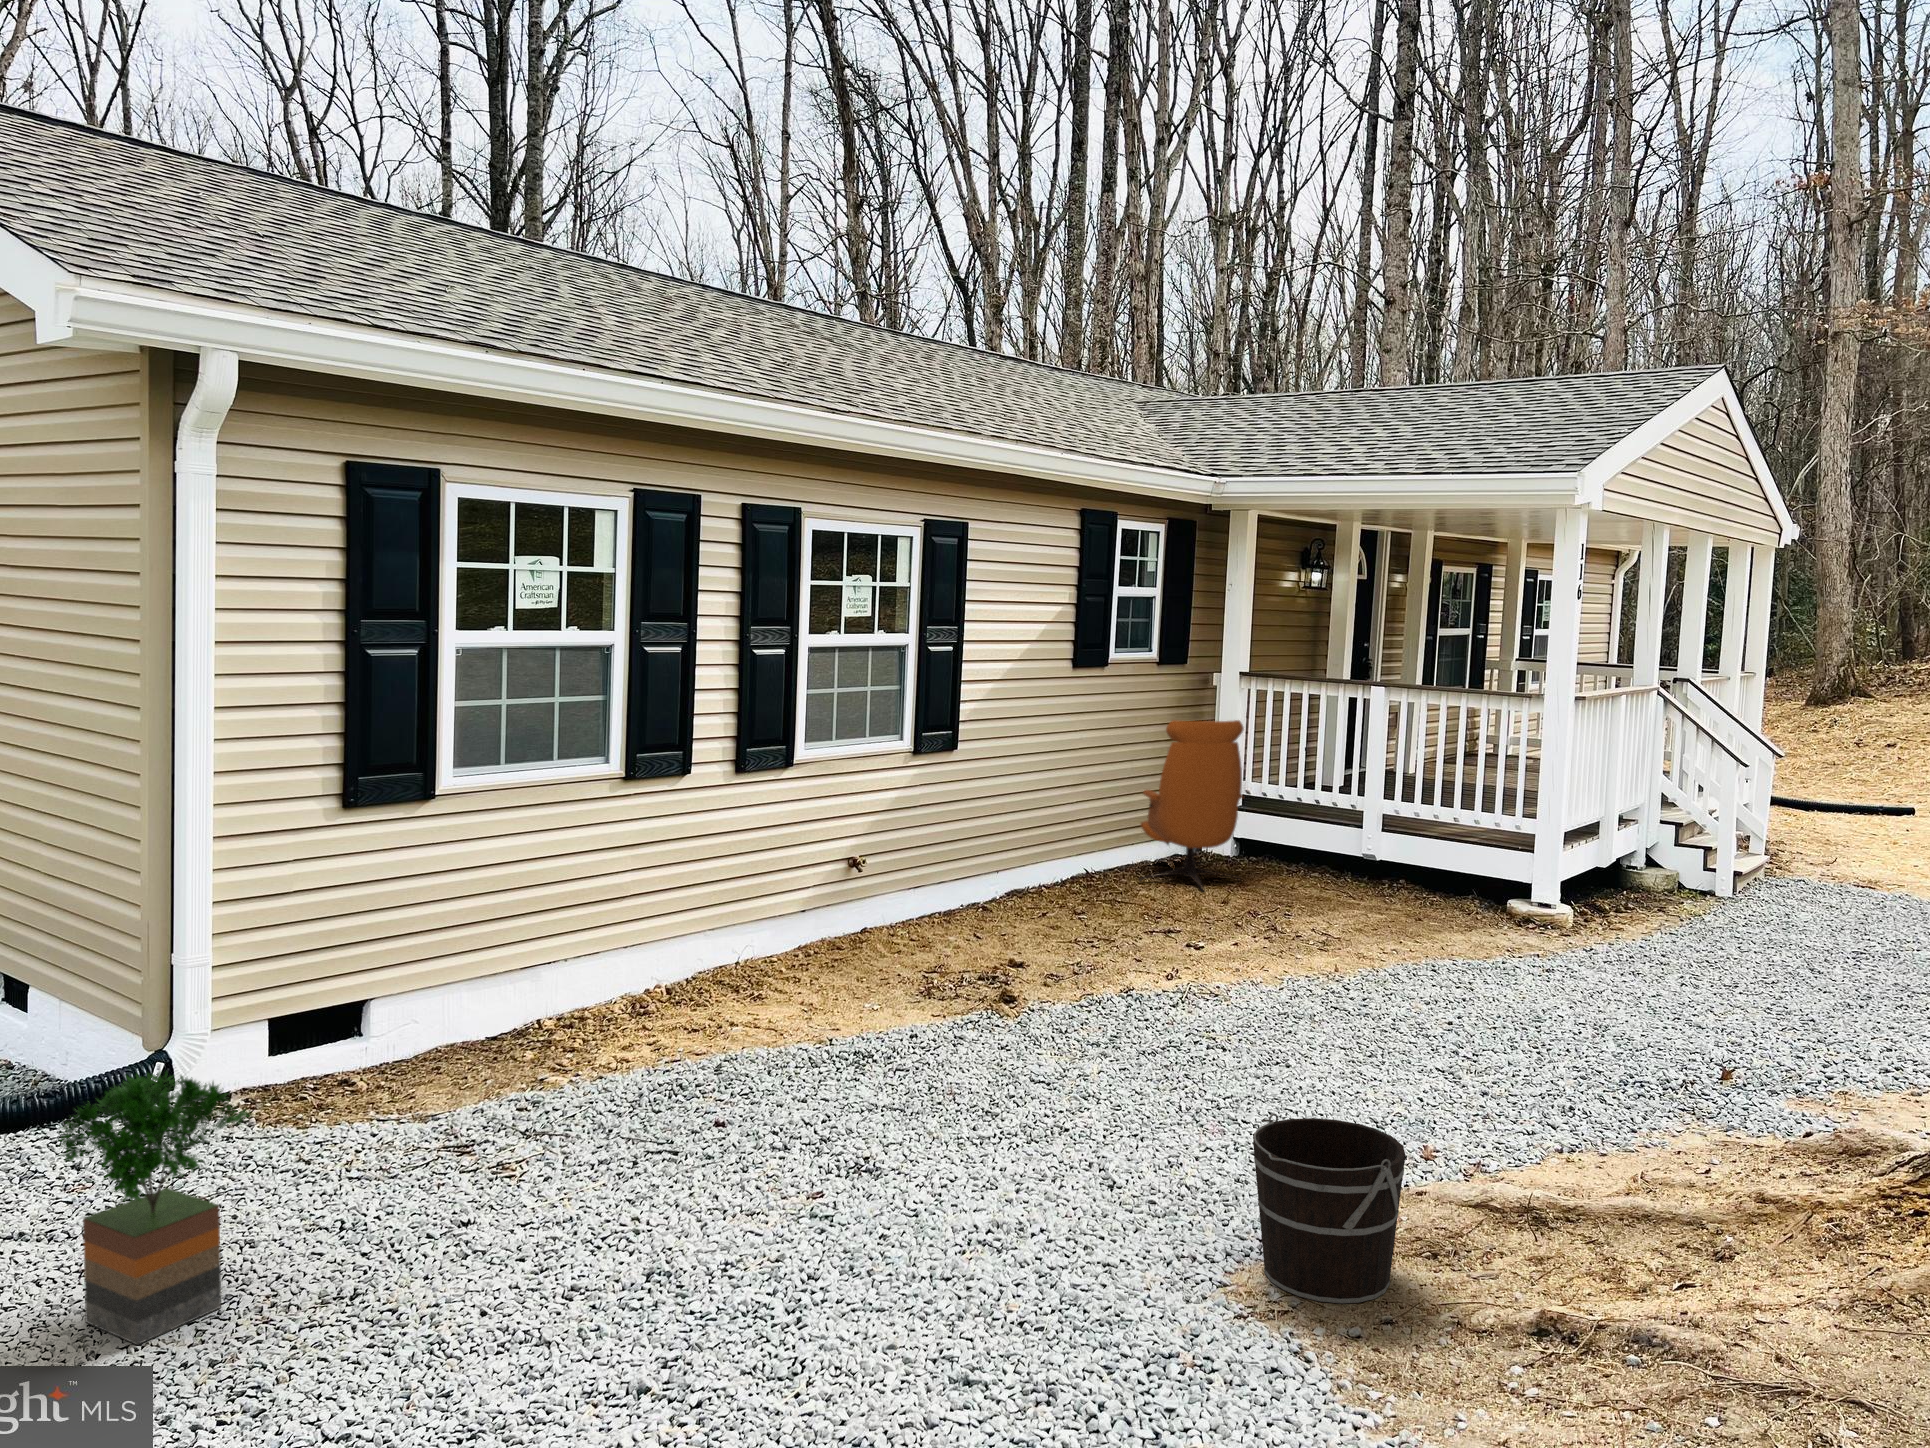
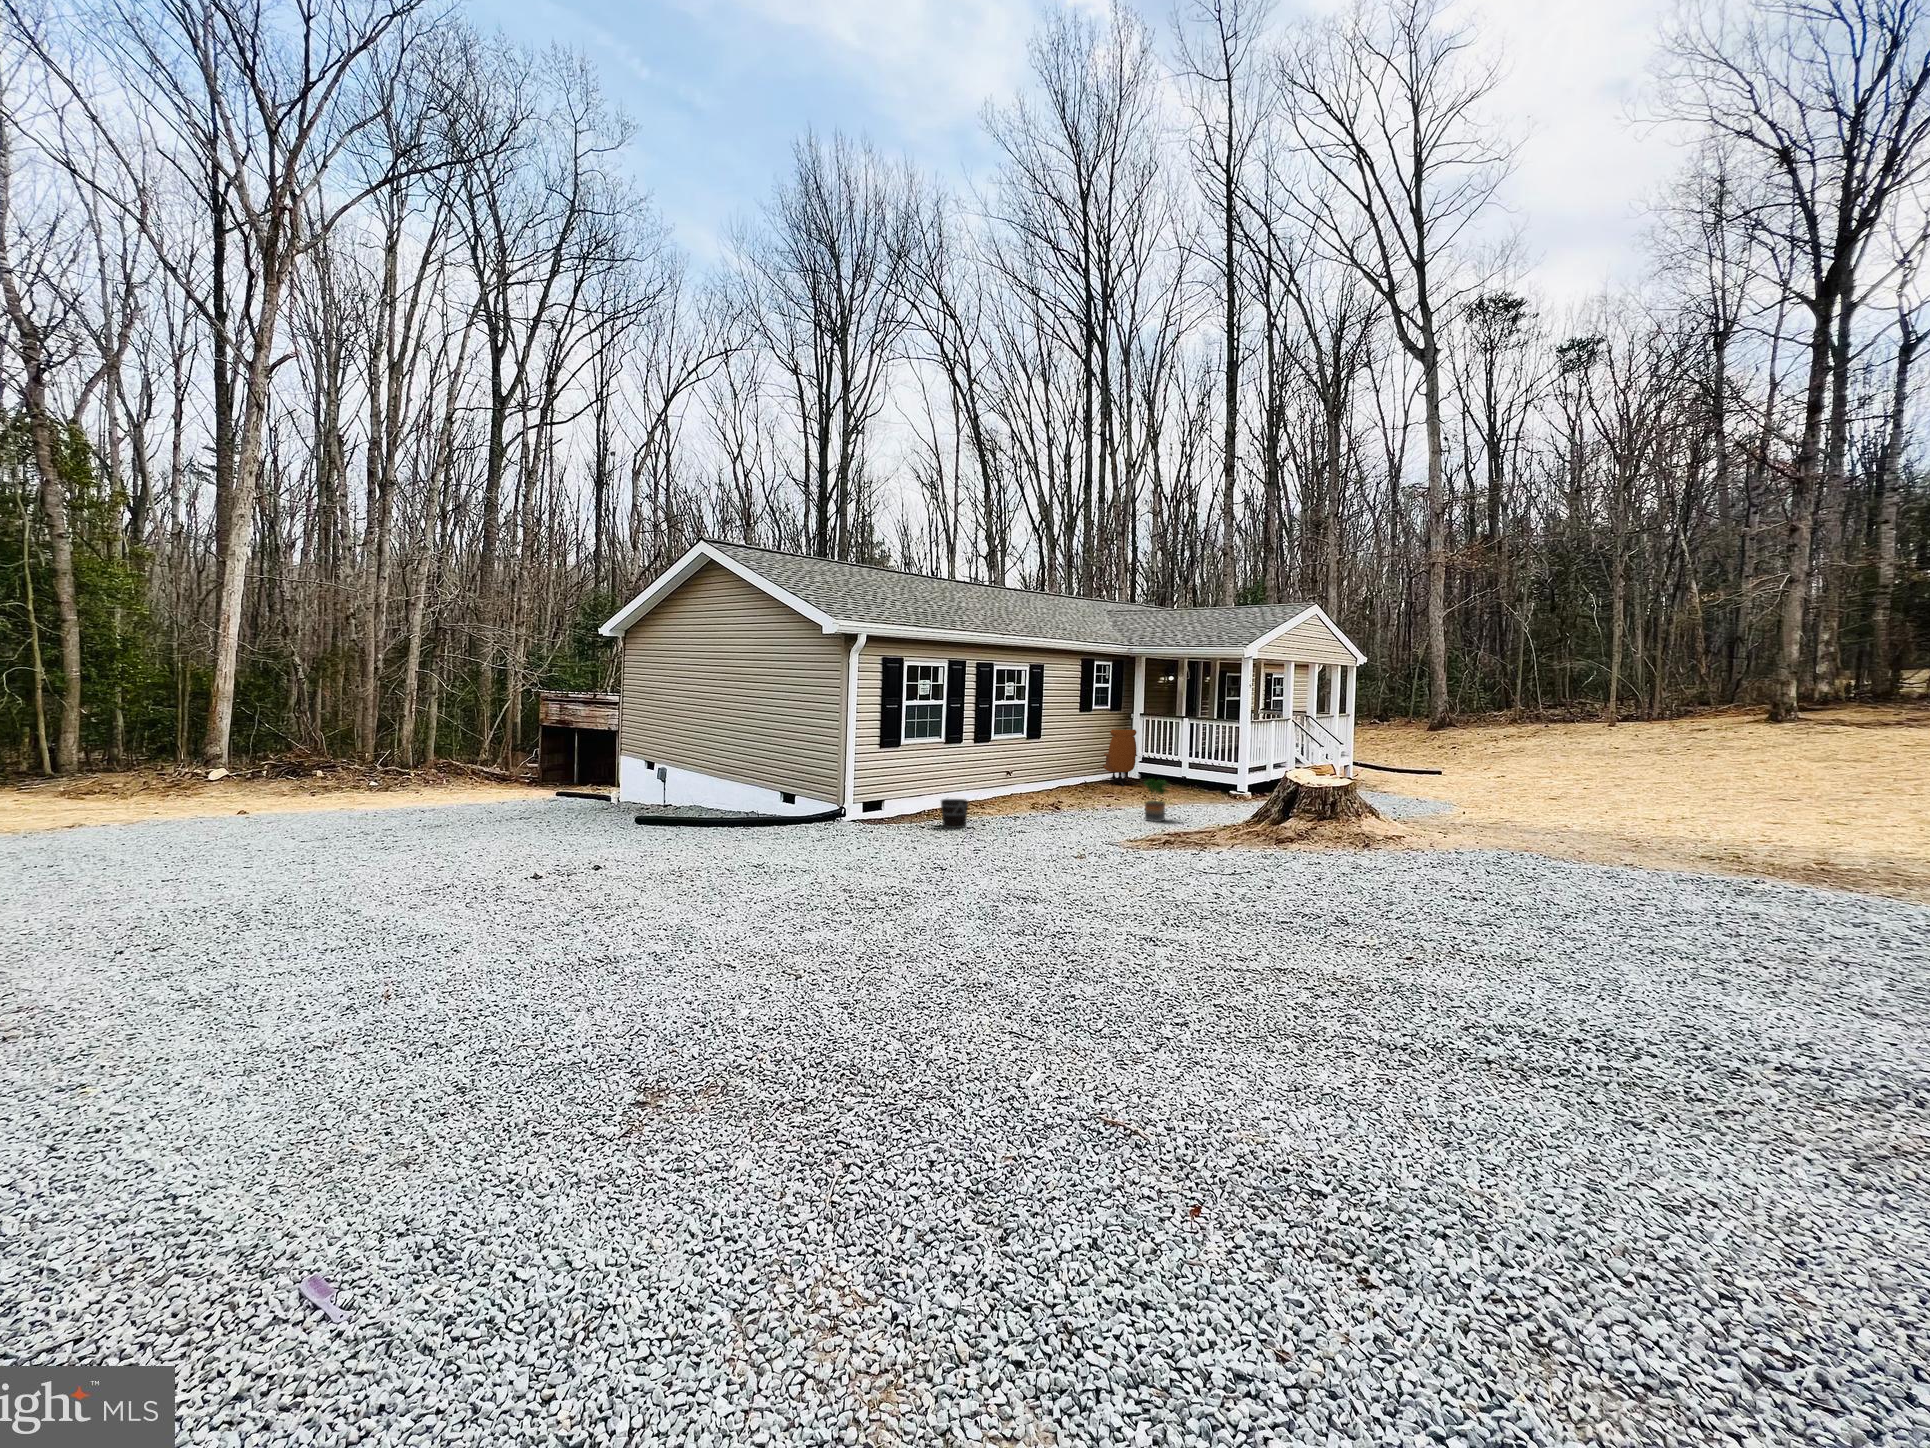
potted tree: present [60,1072,249,1345] -> present [1144,779,1169,822]
bucket: present [1253,1113,1405,1303] -> present [941,799,969,828]

